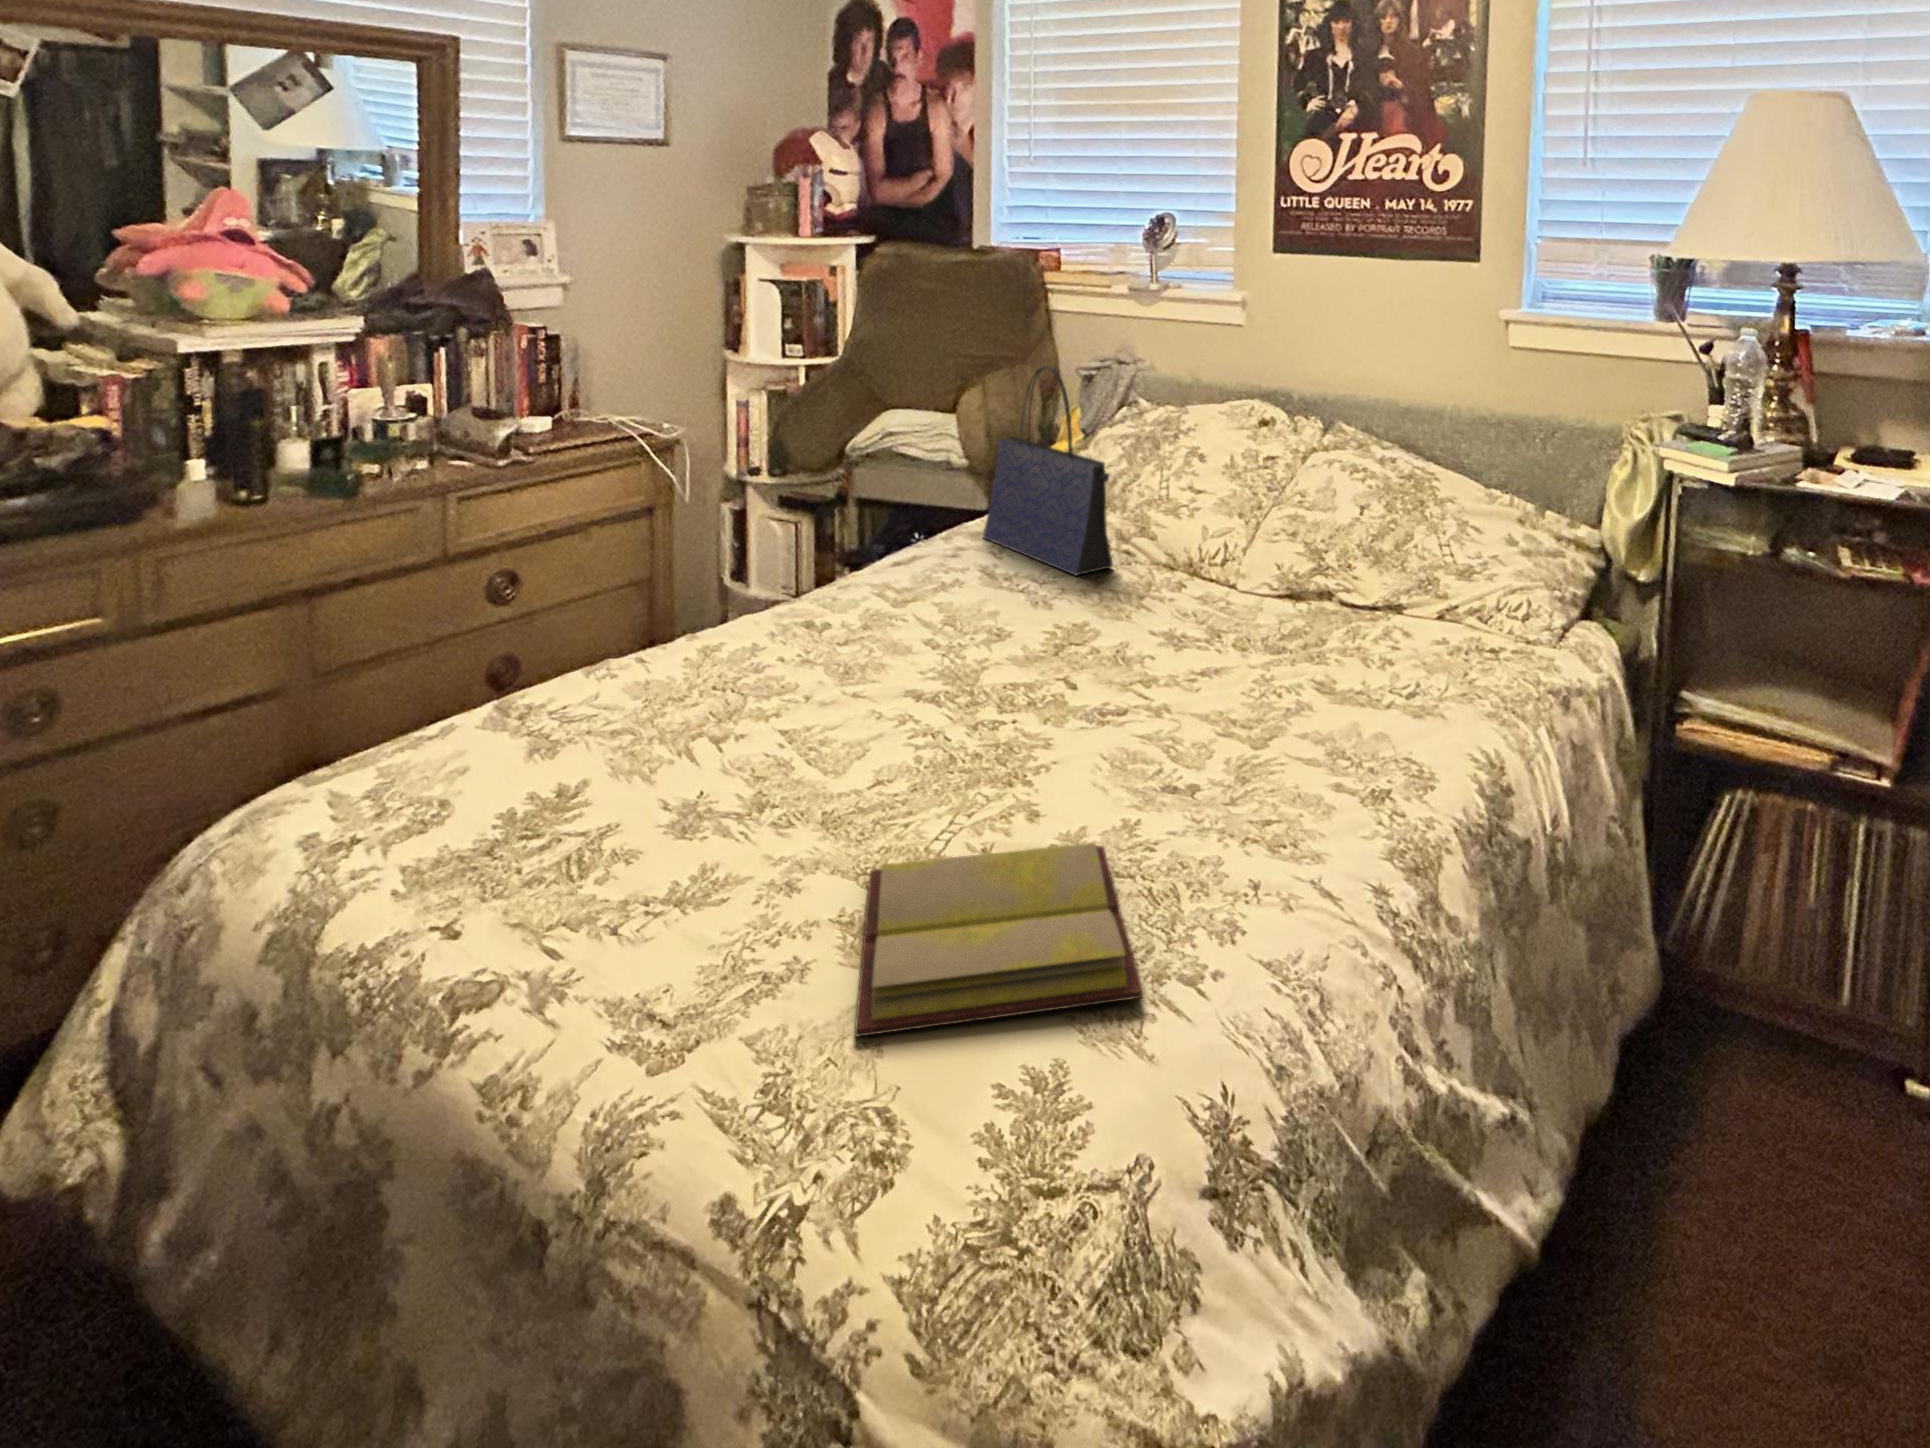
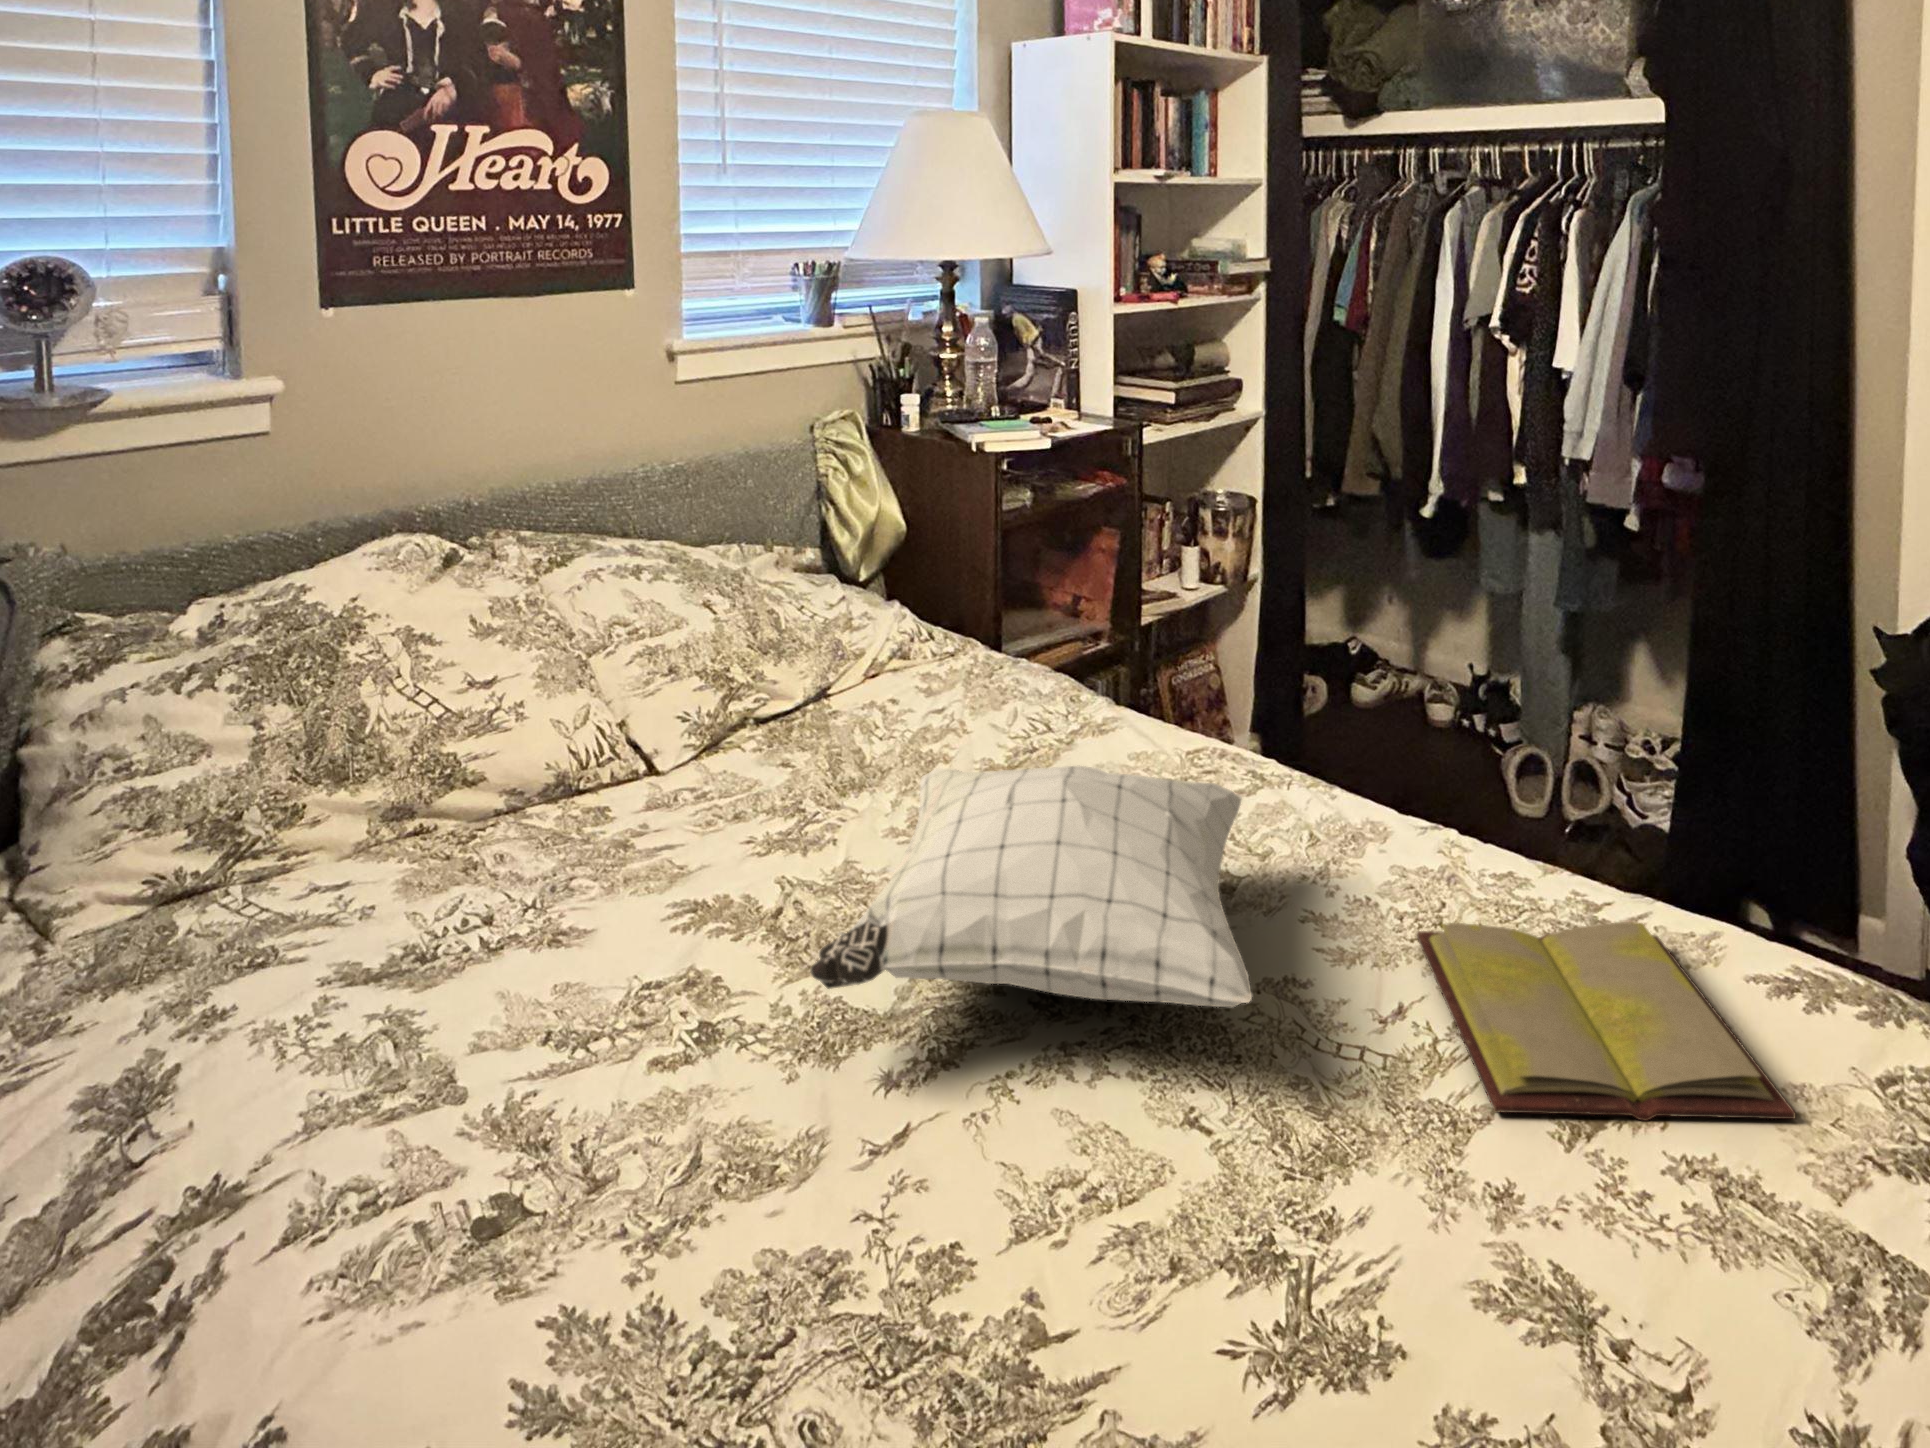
tote bag: present [983,366,1113,576] -> none [109,556,509,971]
pillow: none [888,584,1191,729] -> present [810,766,1252,1008]

